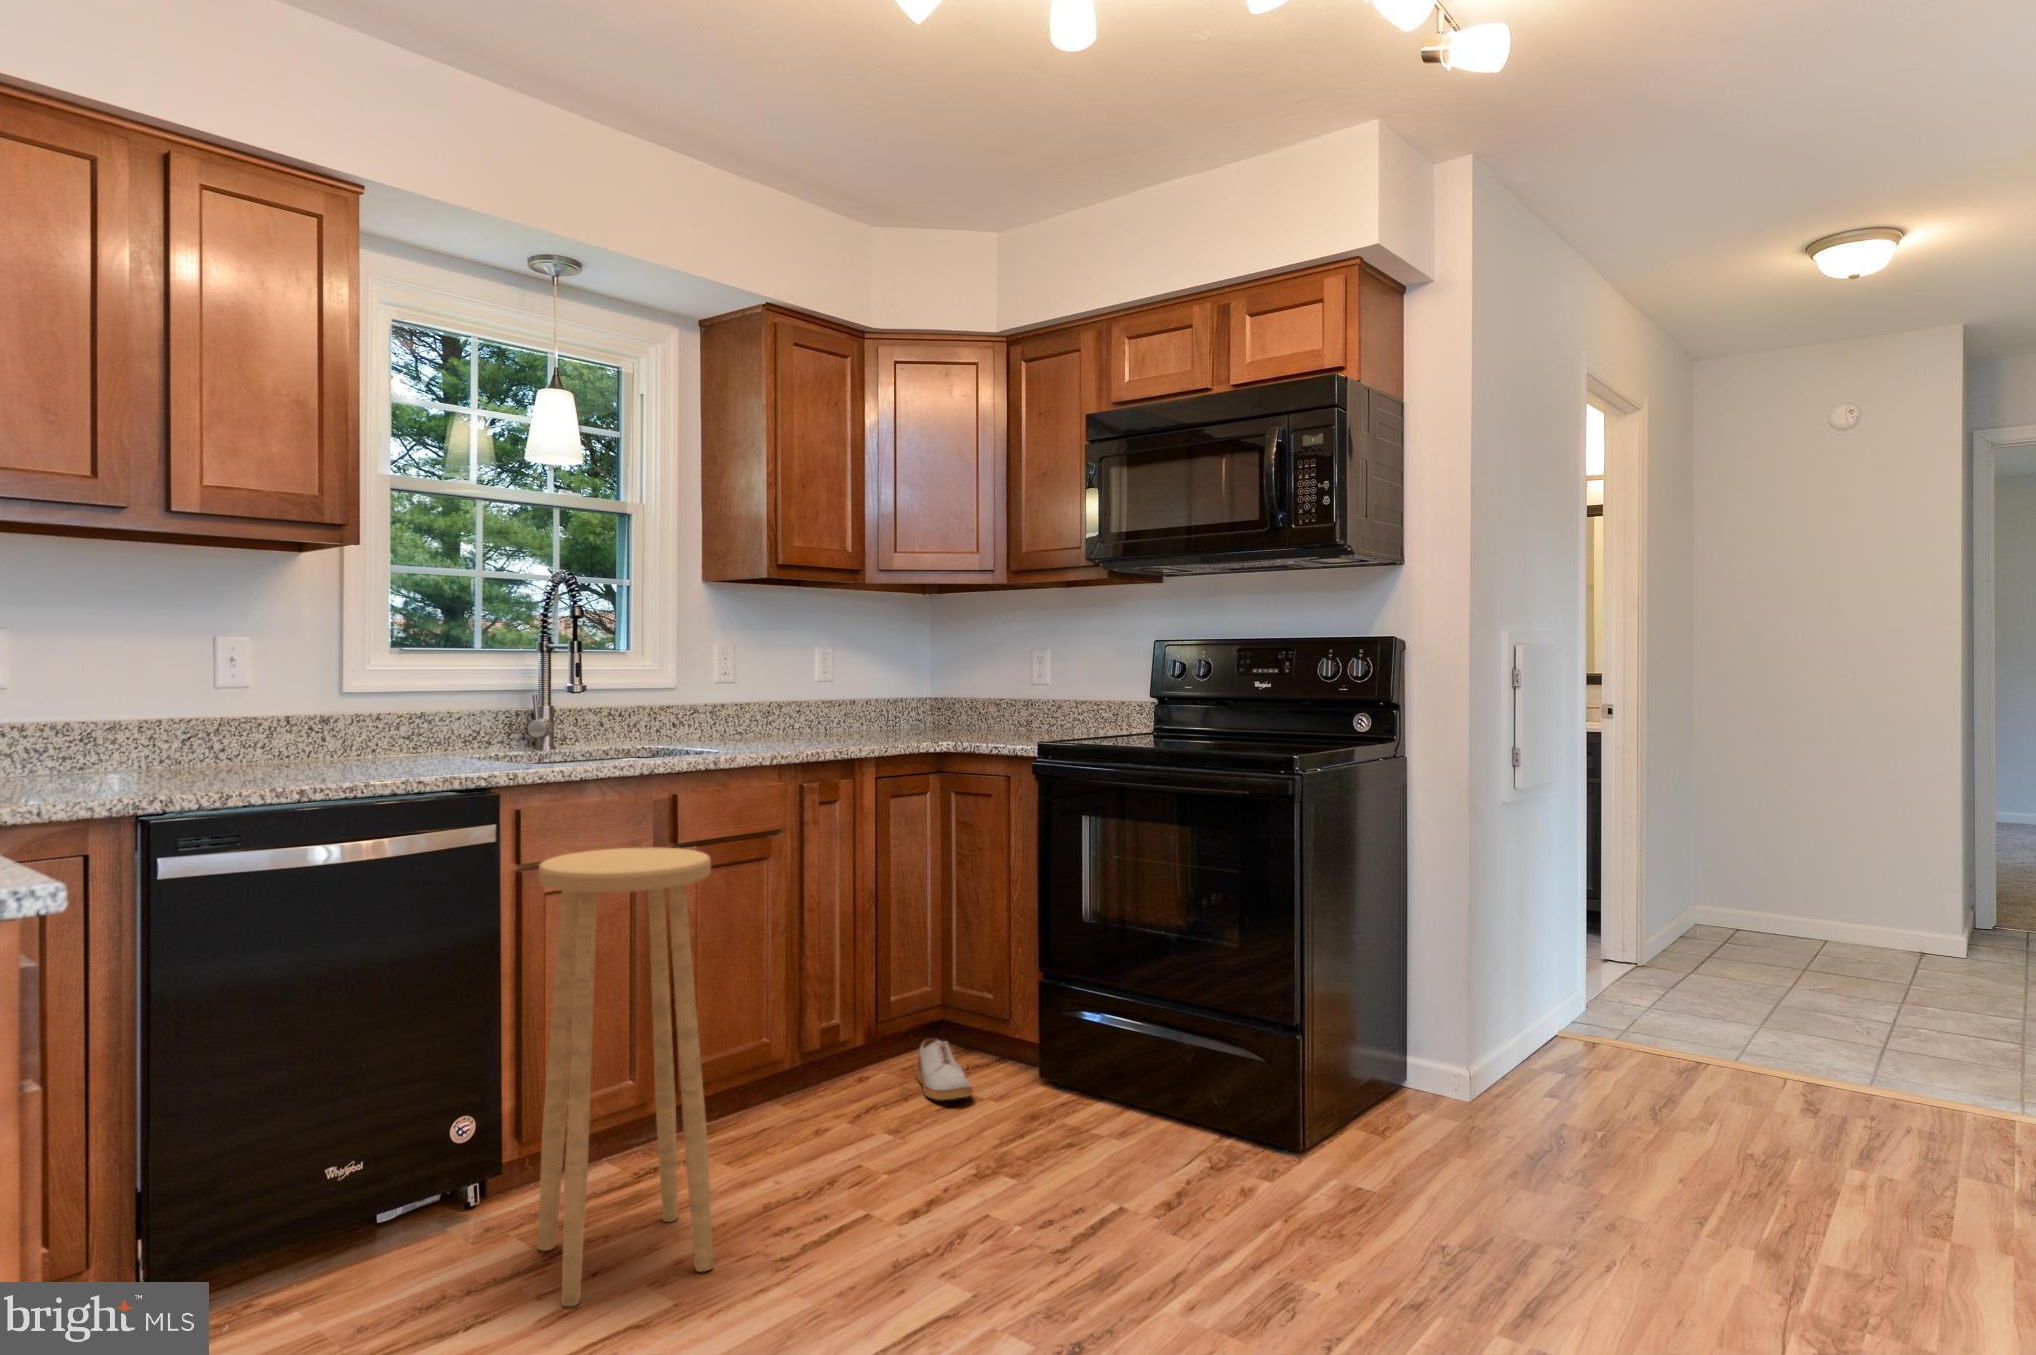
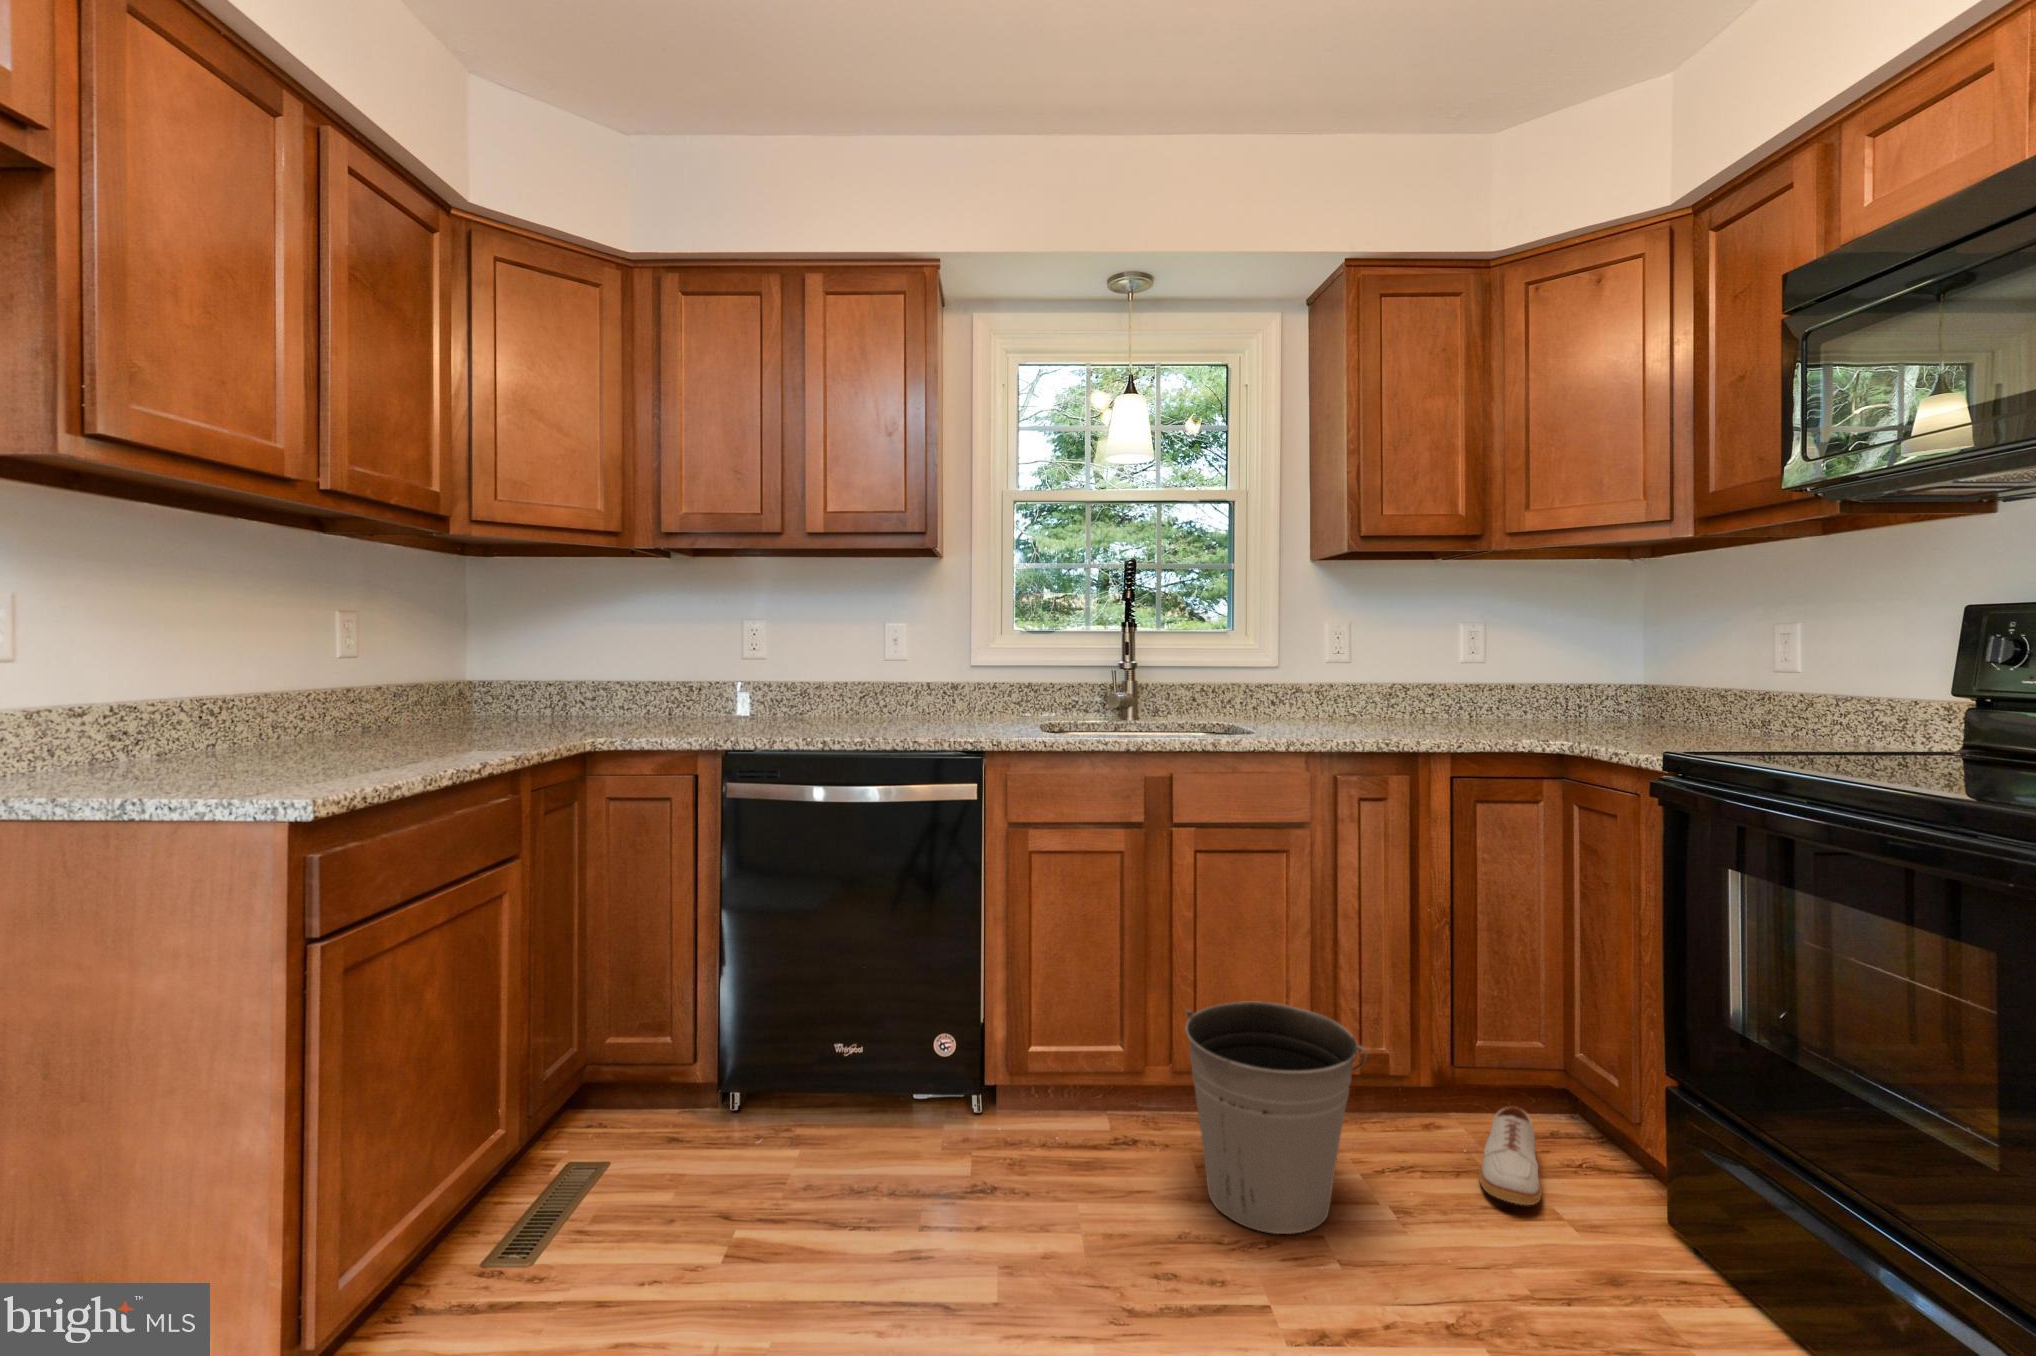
stool: present [538,847,713,1306] -> none [925,821,1100,1283]
bucket: none [722,992,881,1181] -> present [1186,1002,1366,1234]

